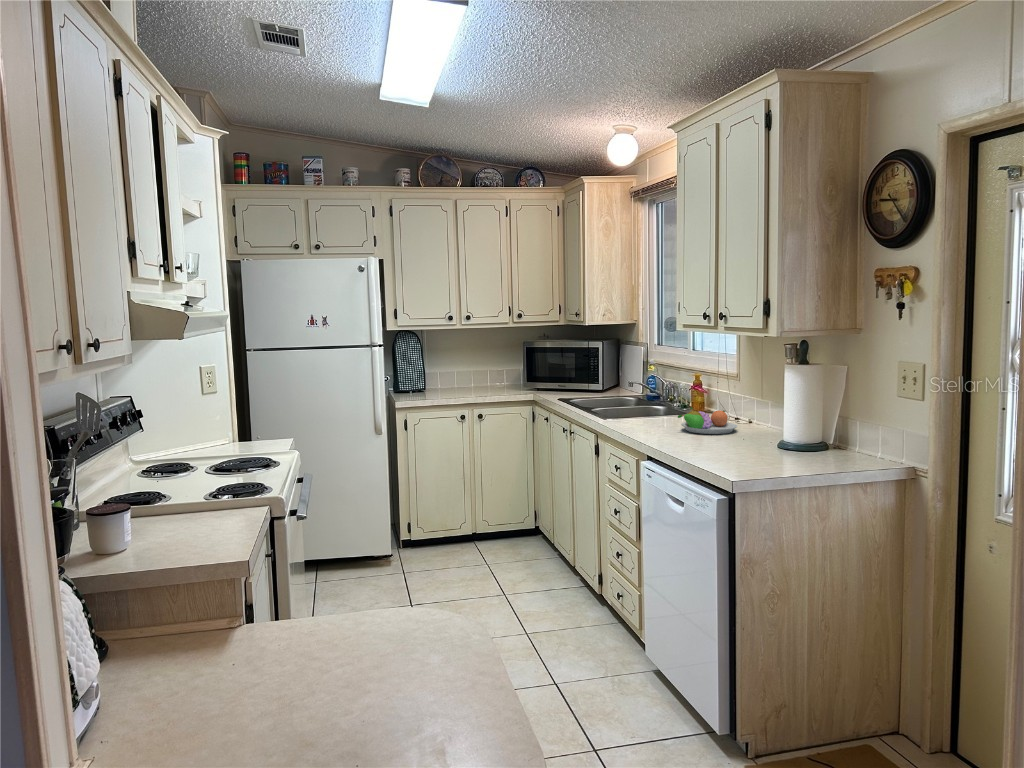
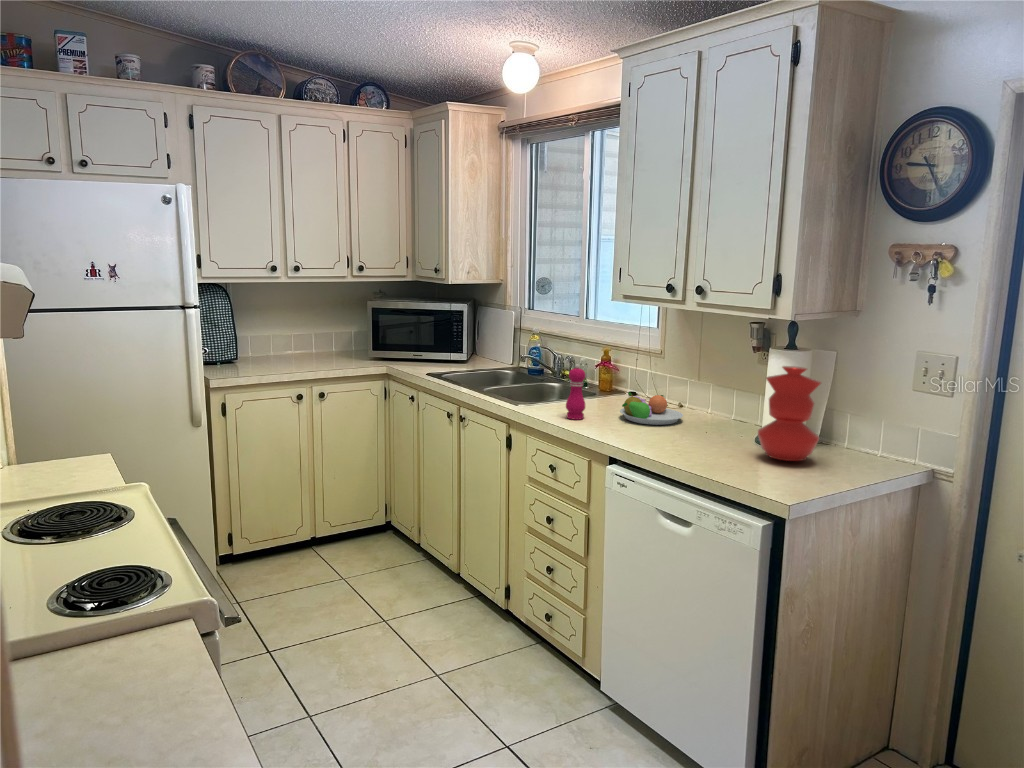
vase: none [762,375,817,459] -> present [758,366,821,461]
pepper mill: none [634,382,651,429] -> present [566,364,585,420]

